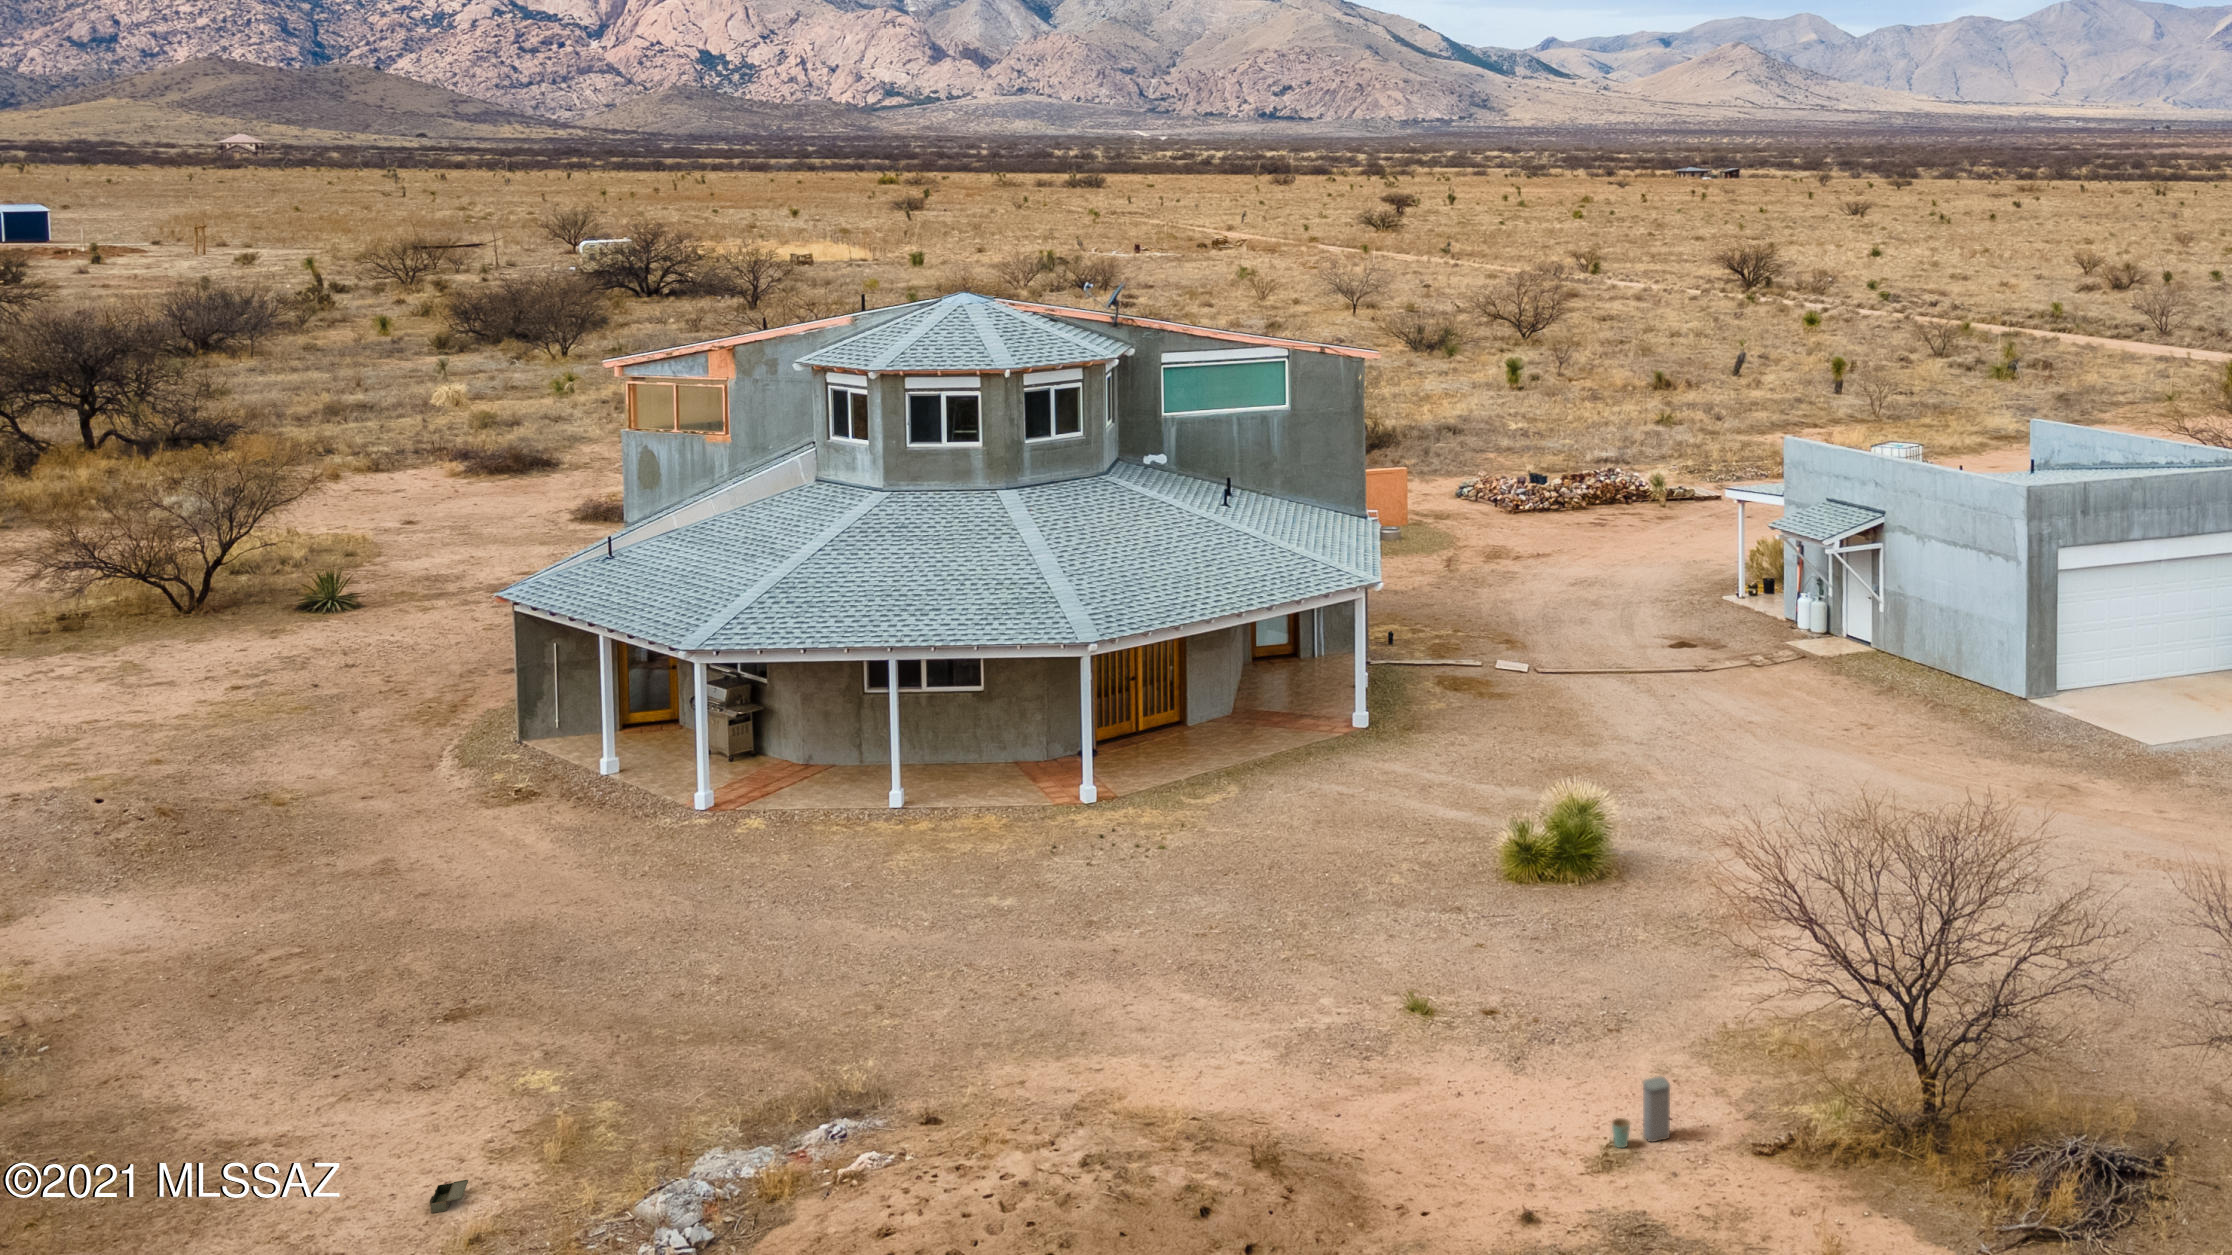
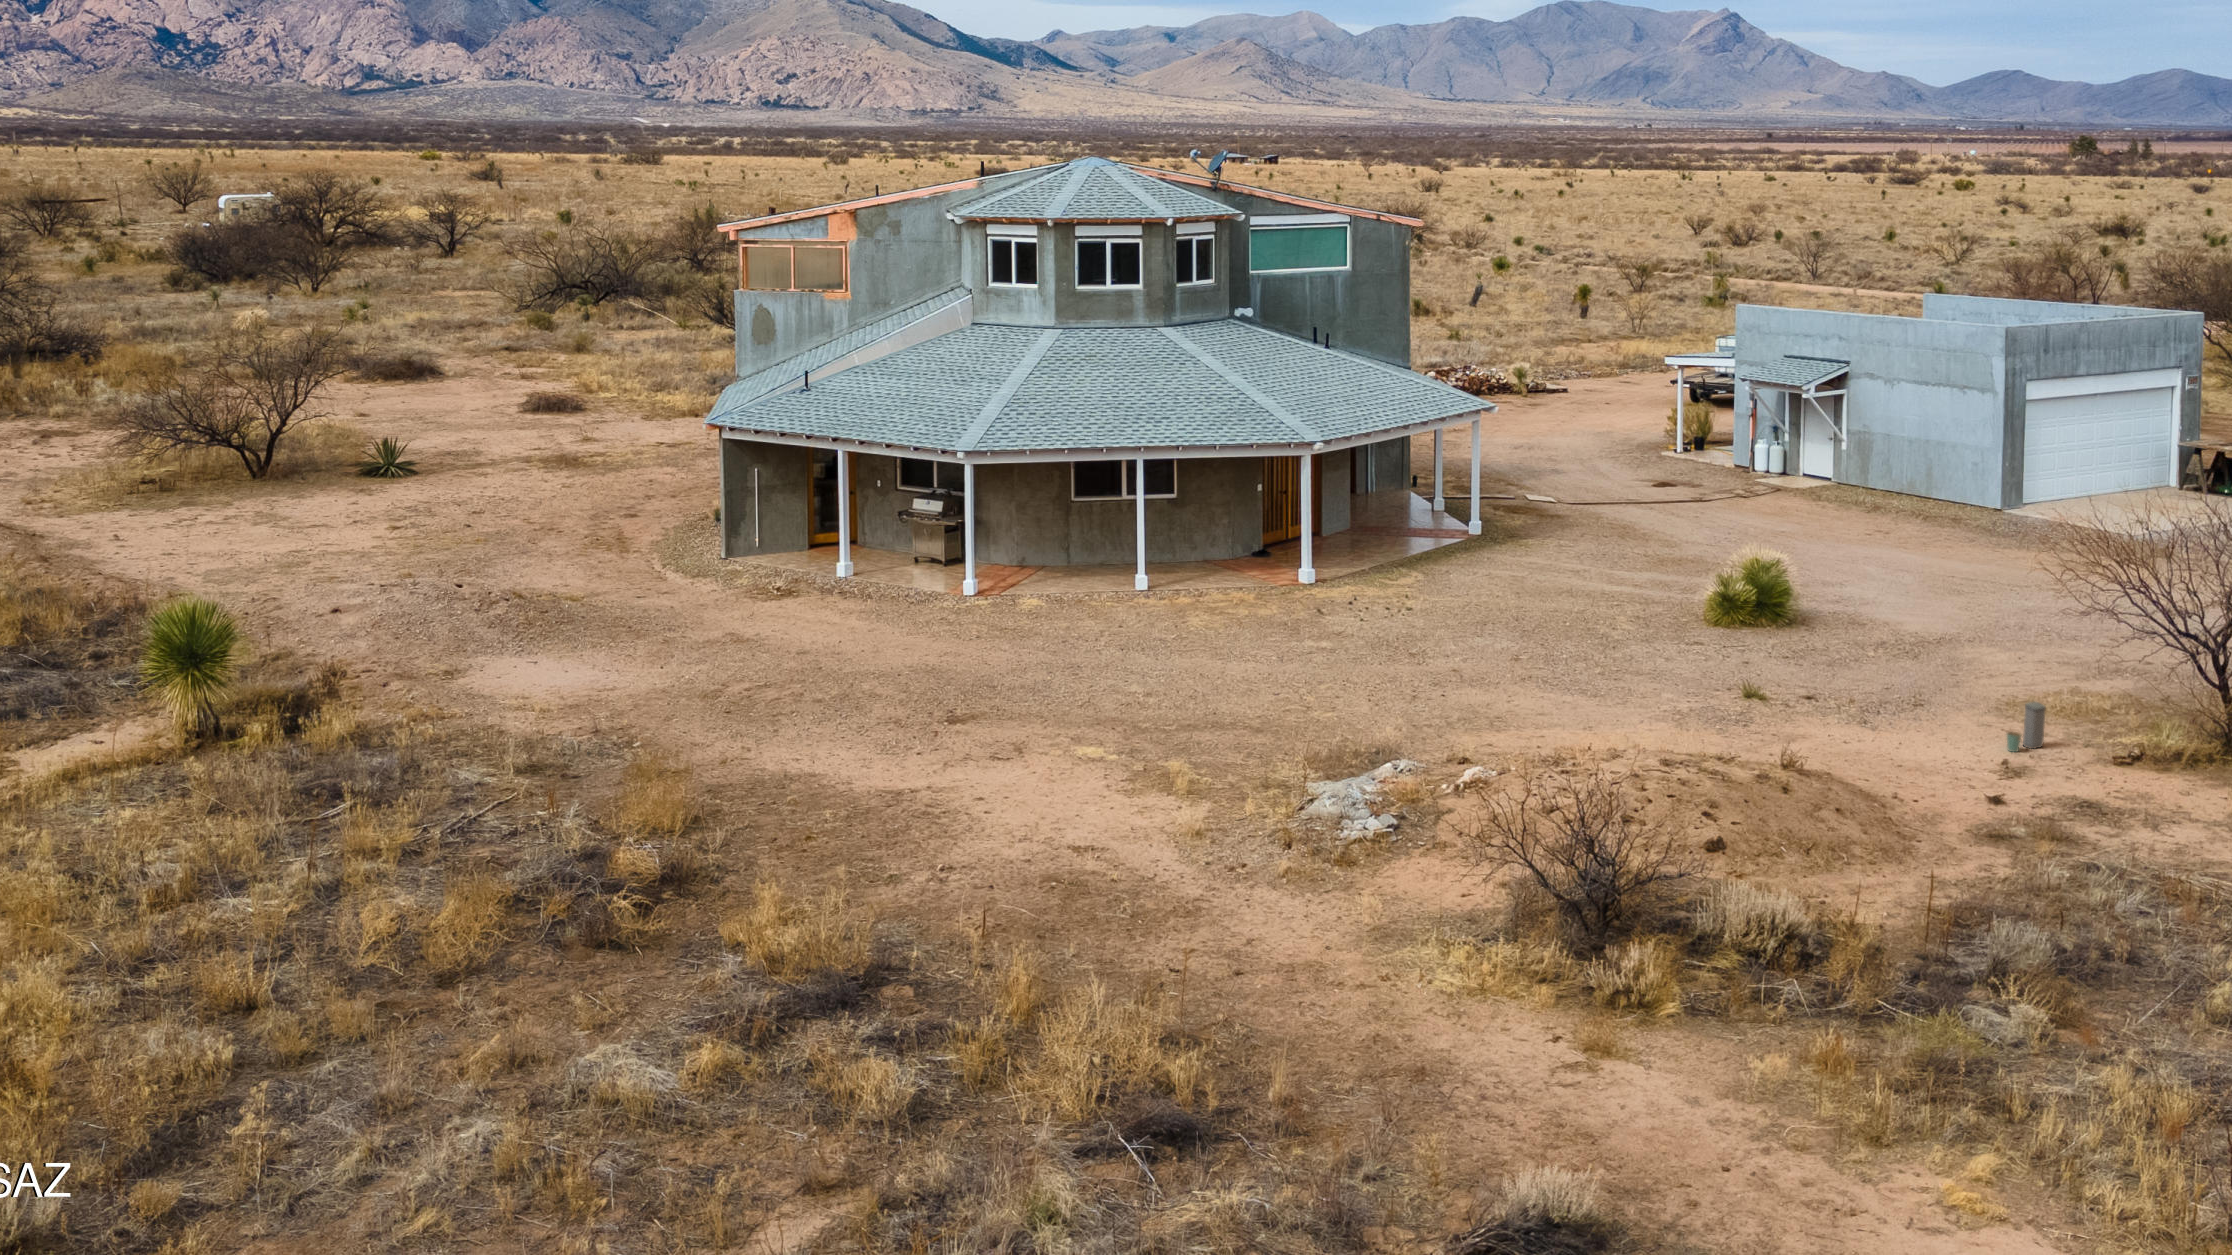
toolbox: present [430,1180,468,1213] -> none [1158,785,1190,805]

